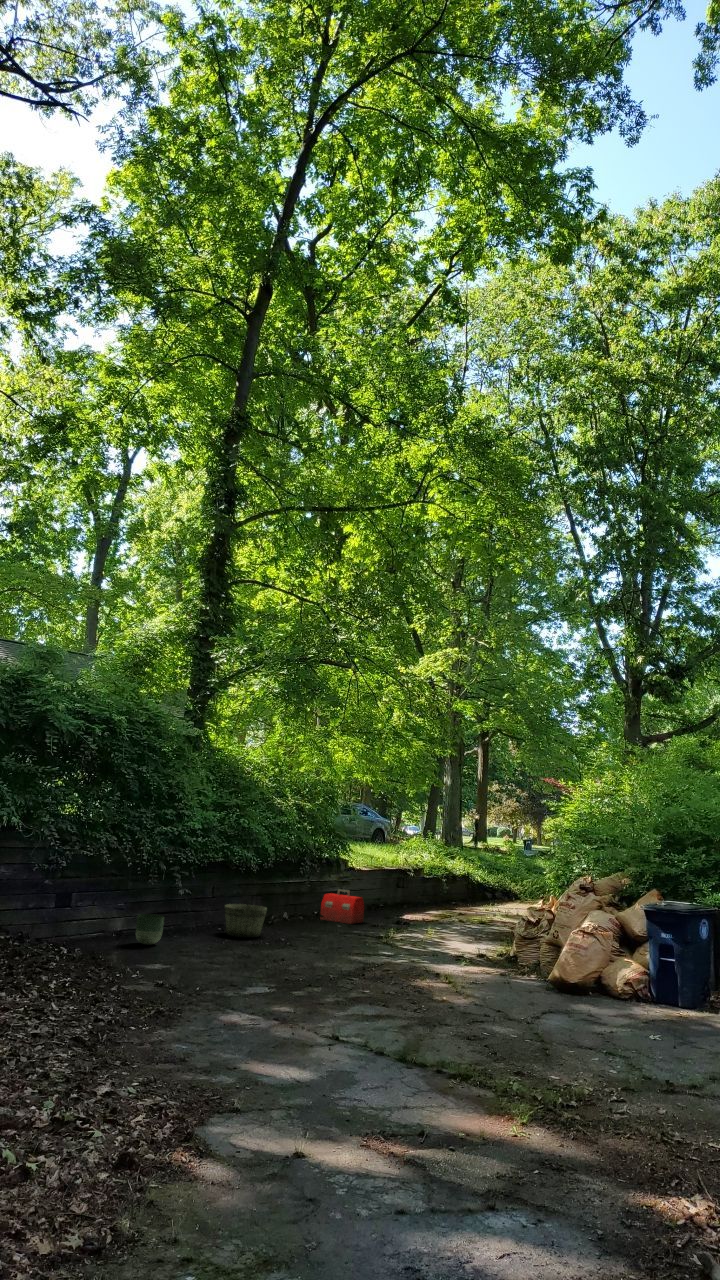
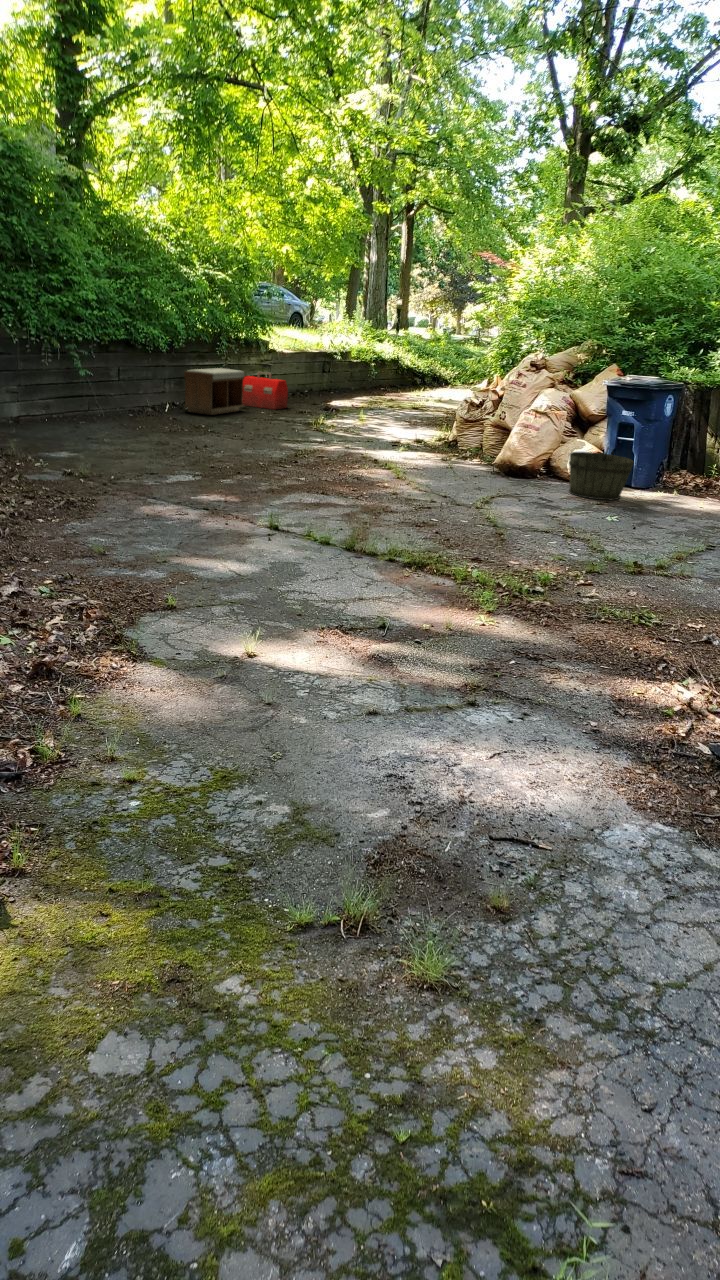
bench: none [270,887,326,929] -> present [184,368,245,415]
wooden bucket: present [225,900,267,937] -> present [569,443,634,500]
planter: present [136,914,164,944] -> none [25,397,59,431]

